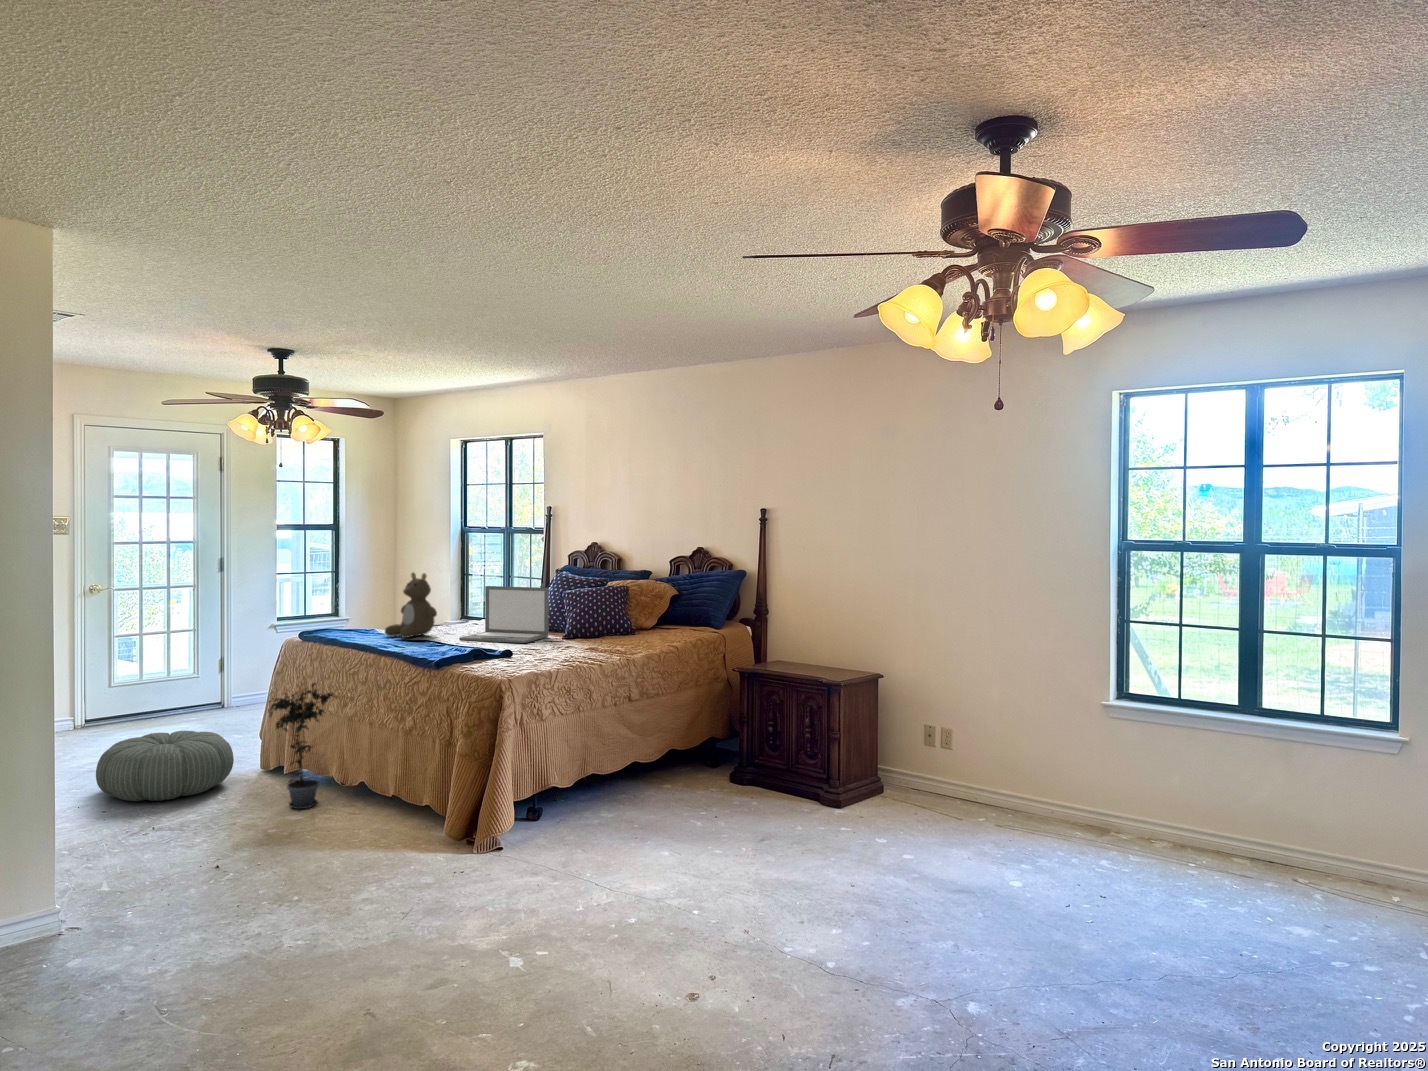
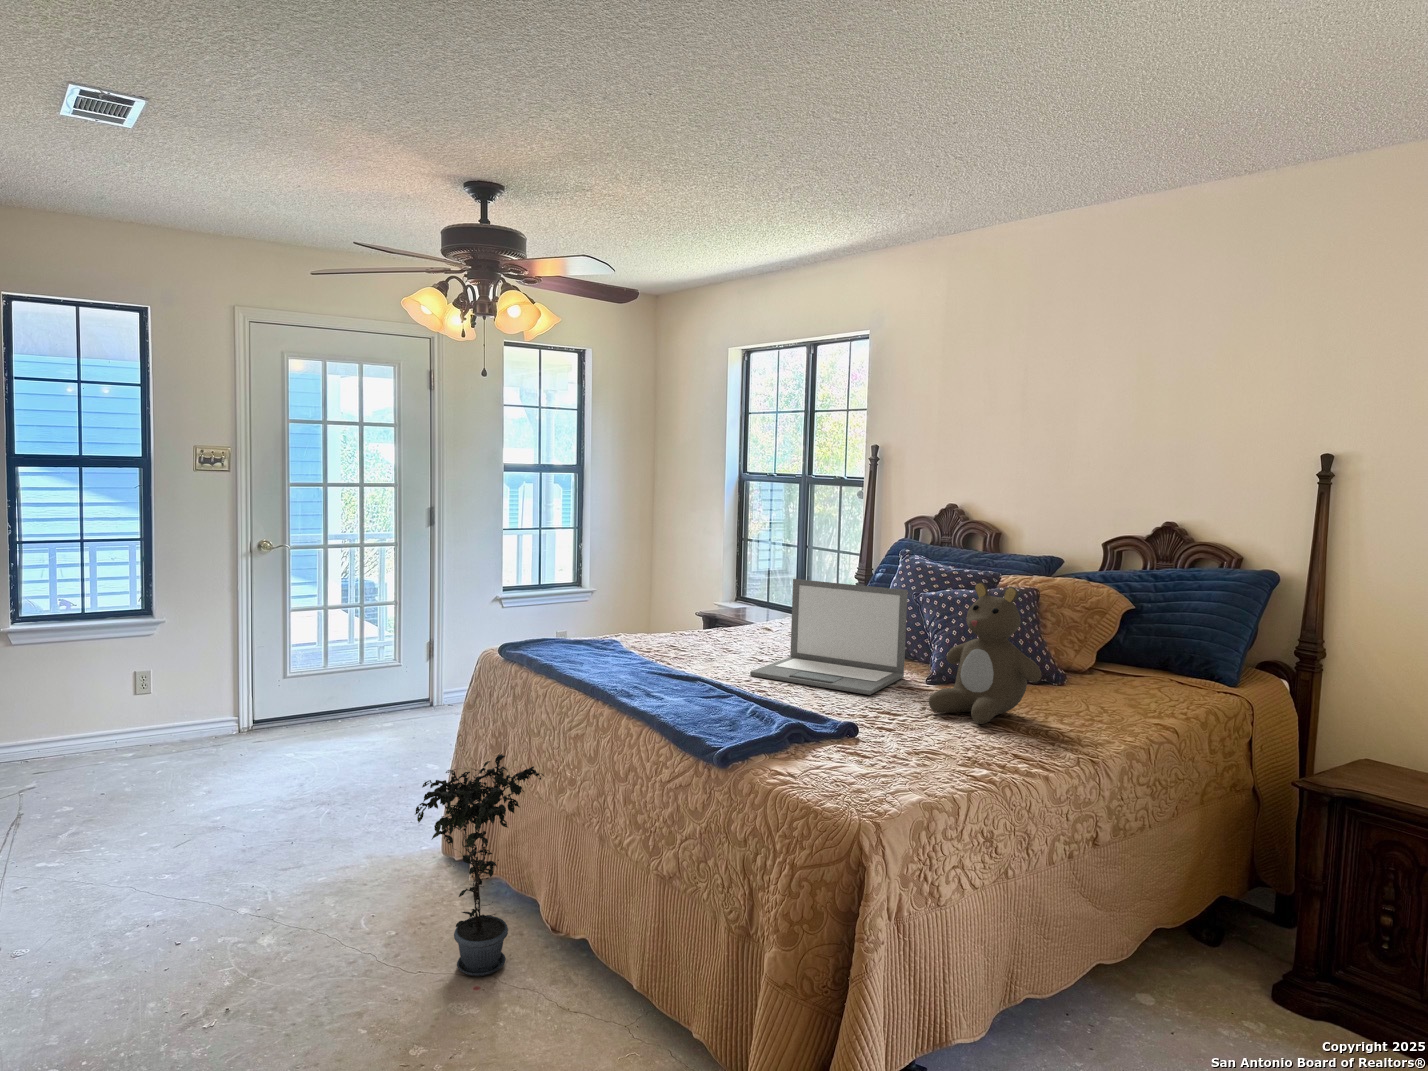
teddy bear: present [385,573,437,638] -> present [929,583,1041,724]
pouf: present [96,730,234,801] -> none [185,784,393,916]

